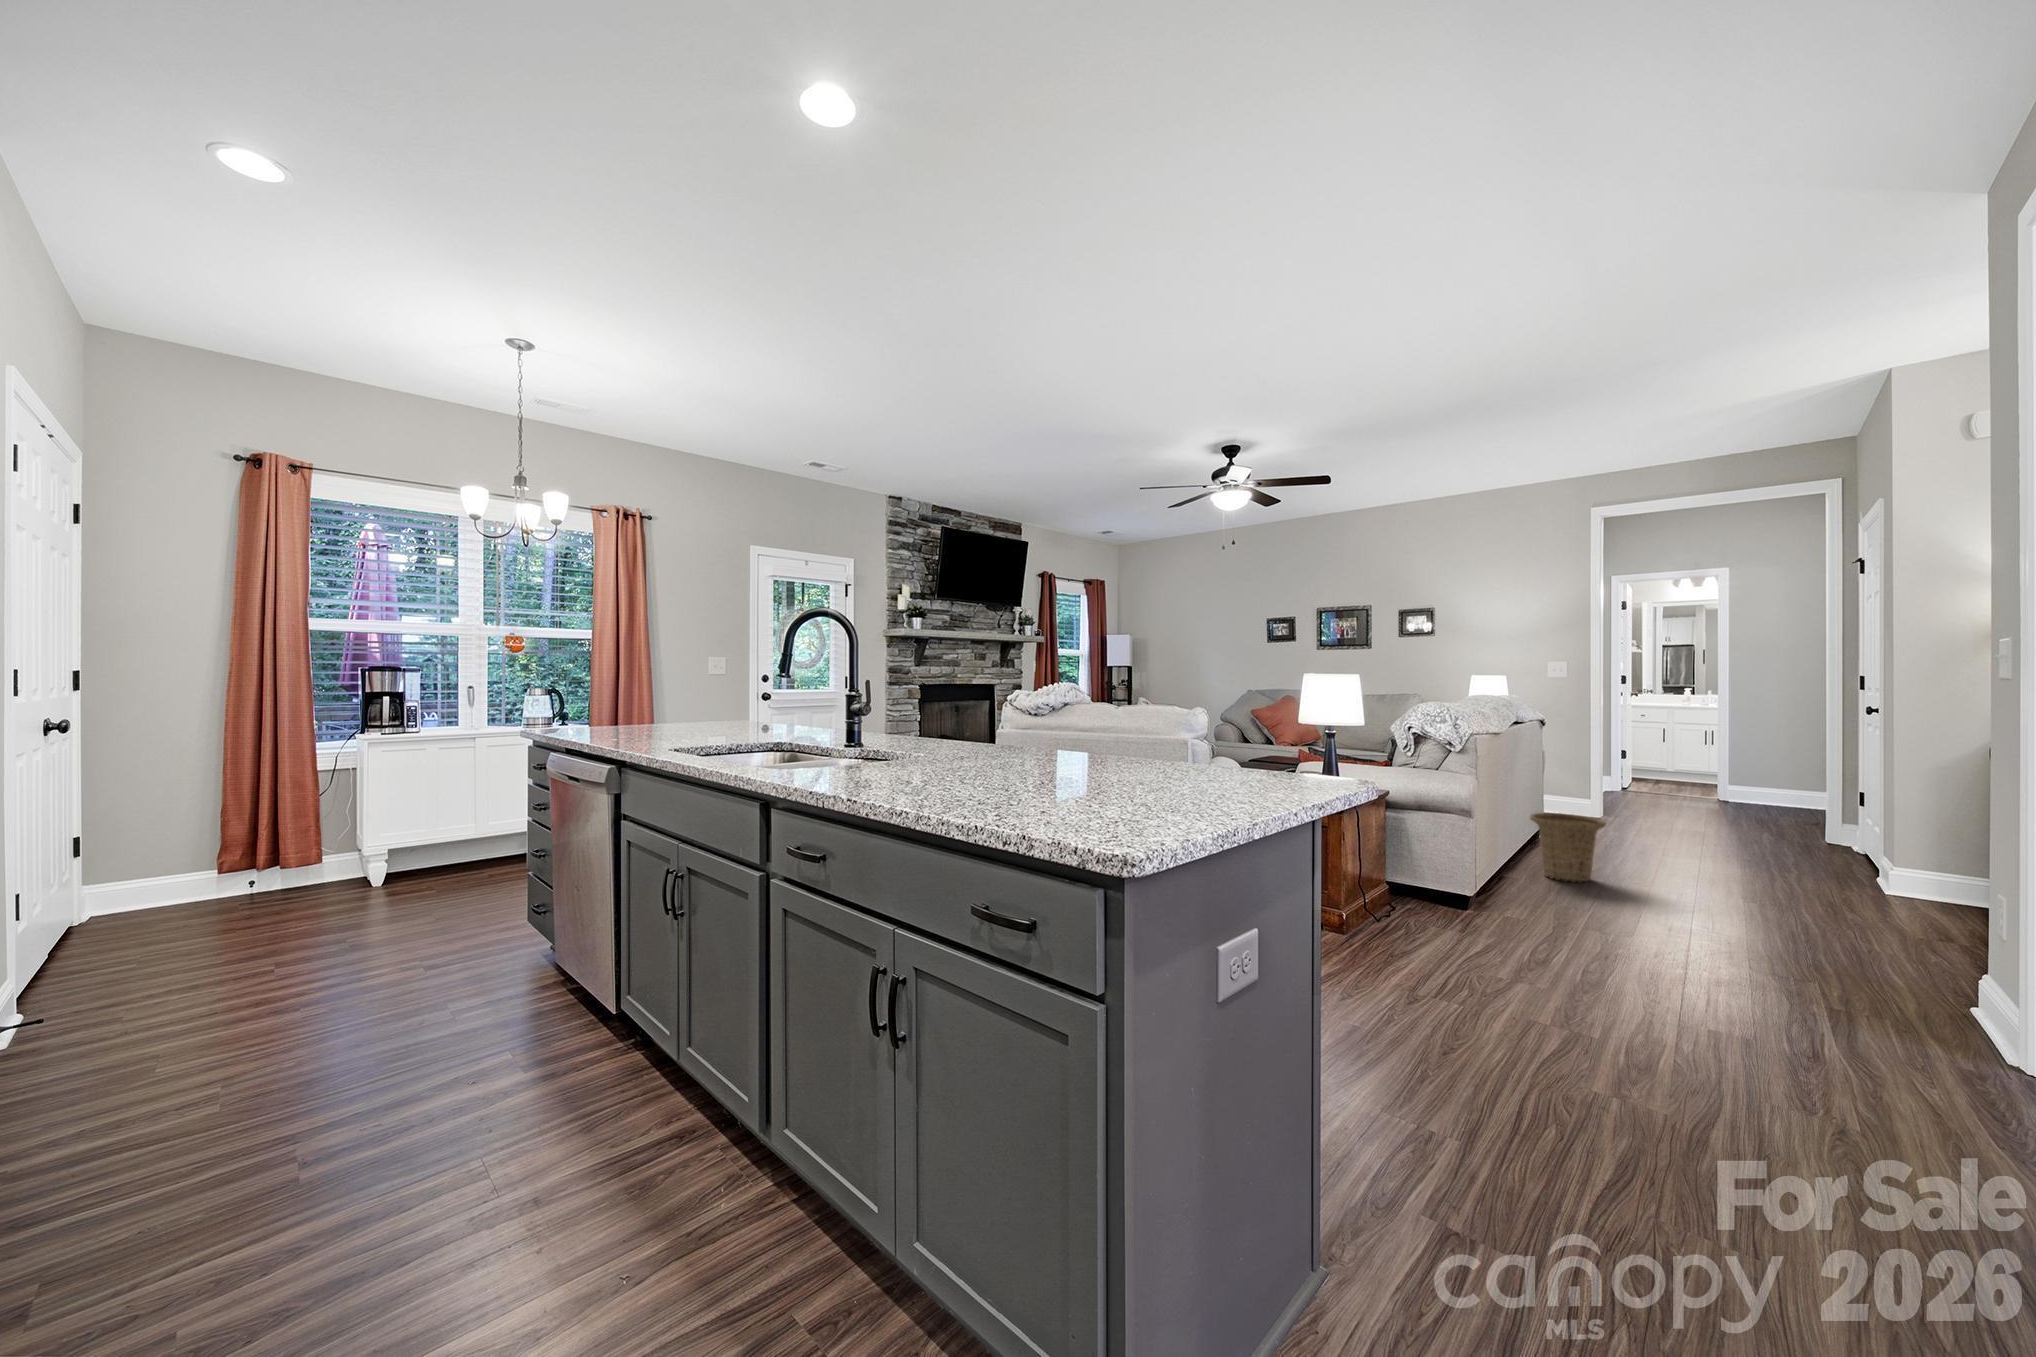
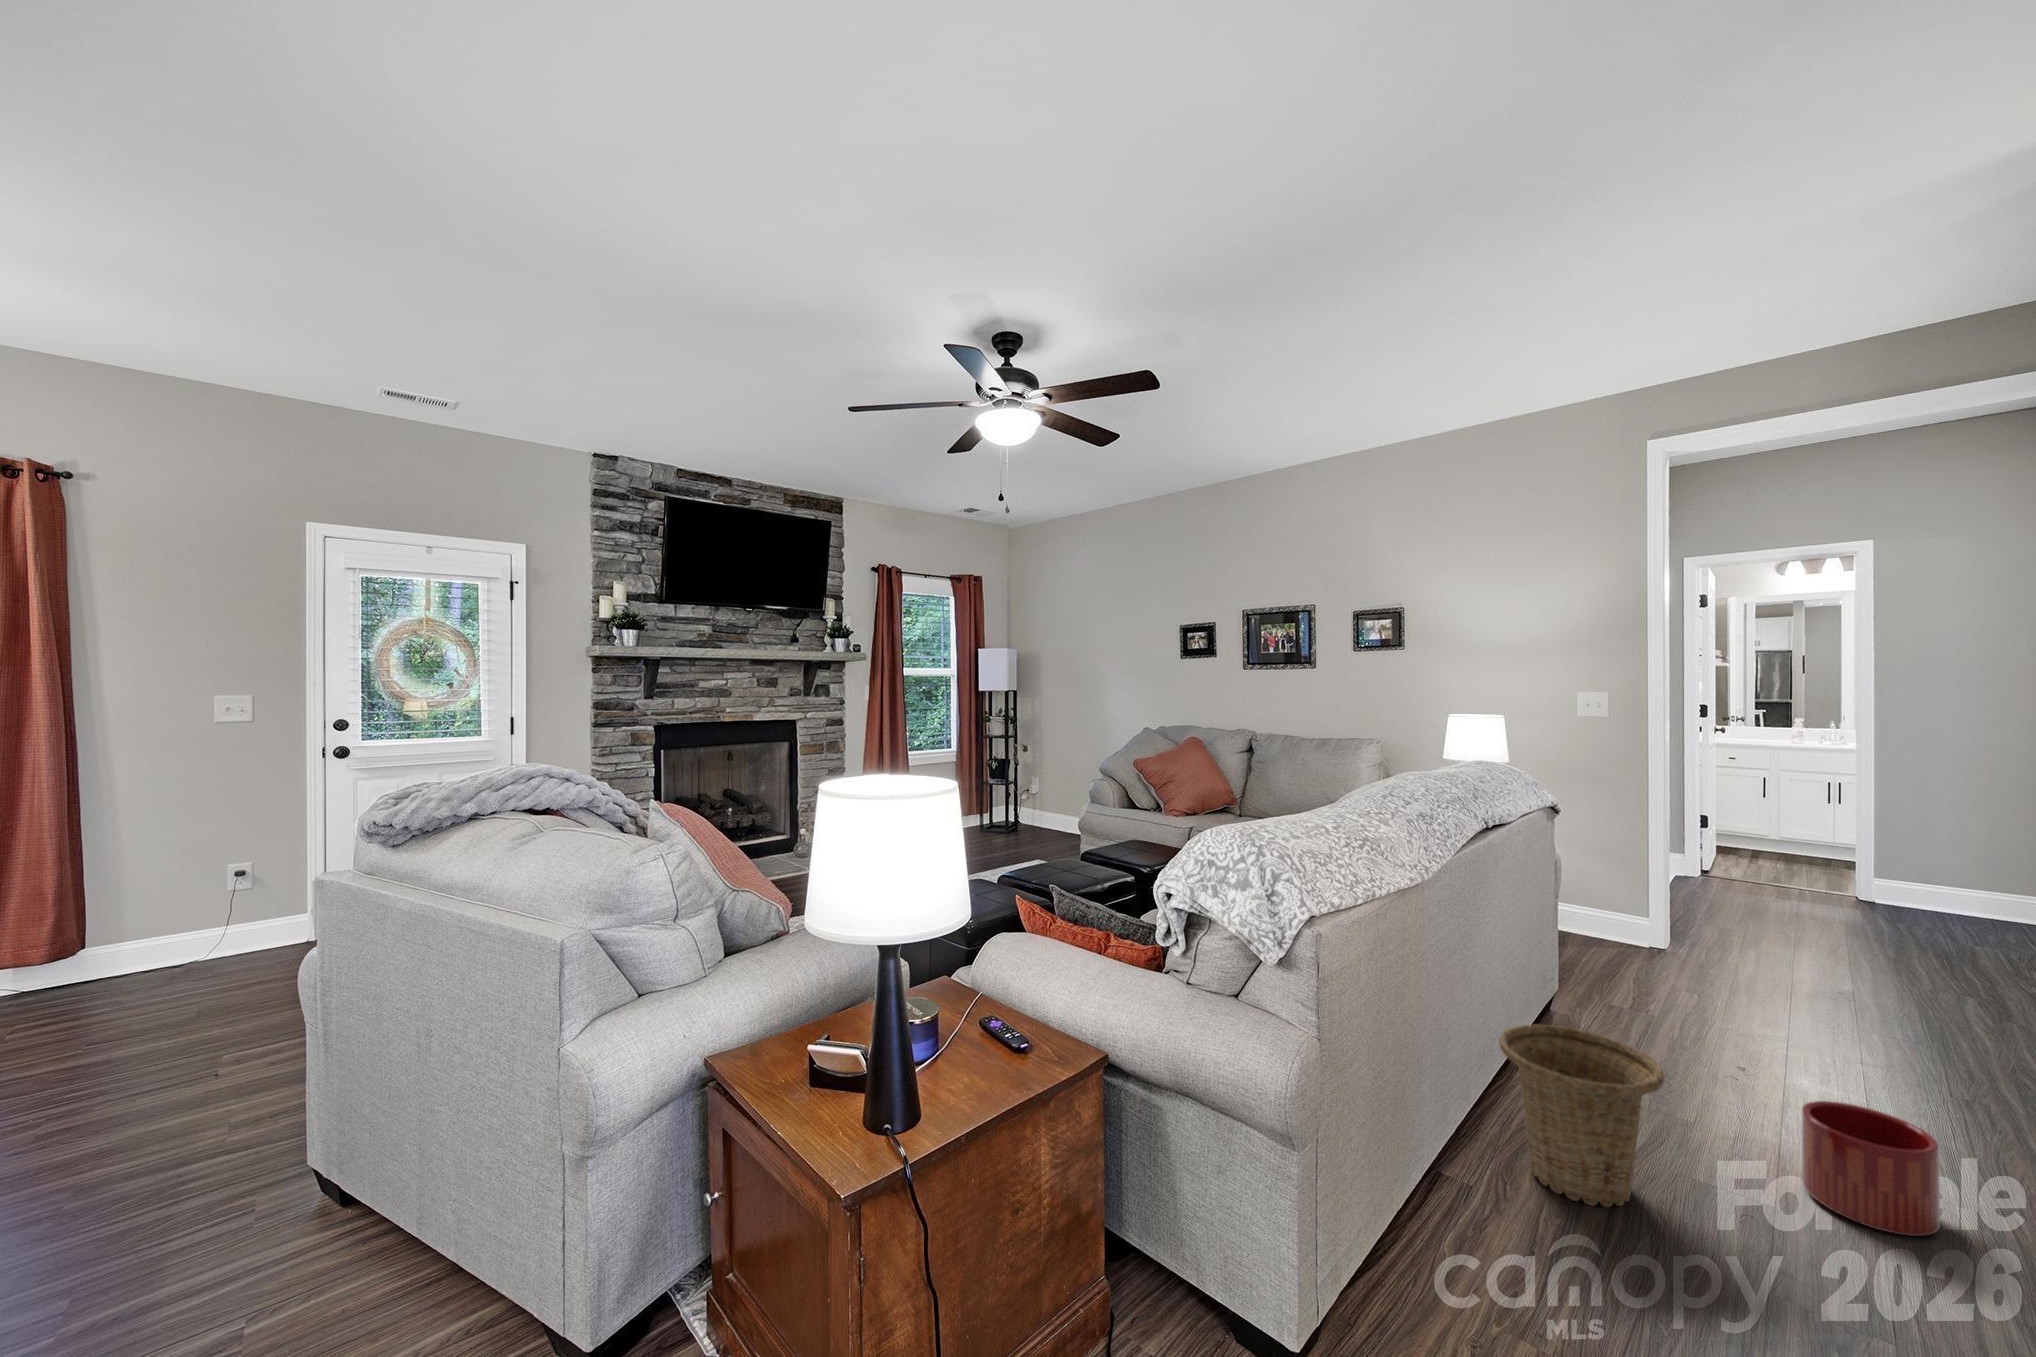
planter: none [1666,840,1721,886] -> present [1802,1101,1940,1236]

